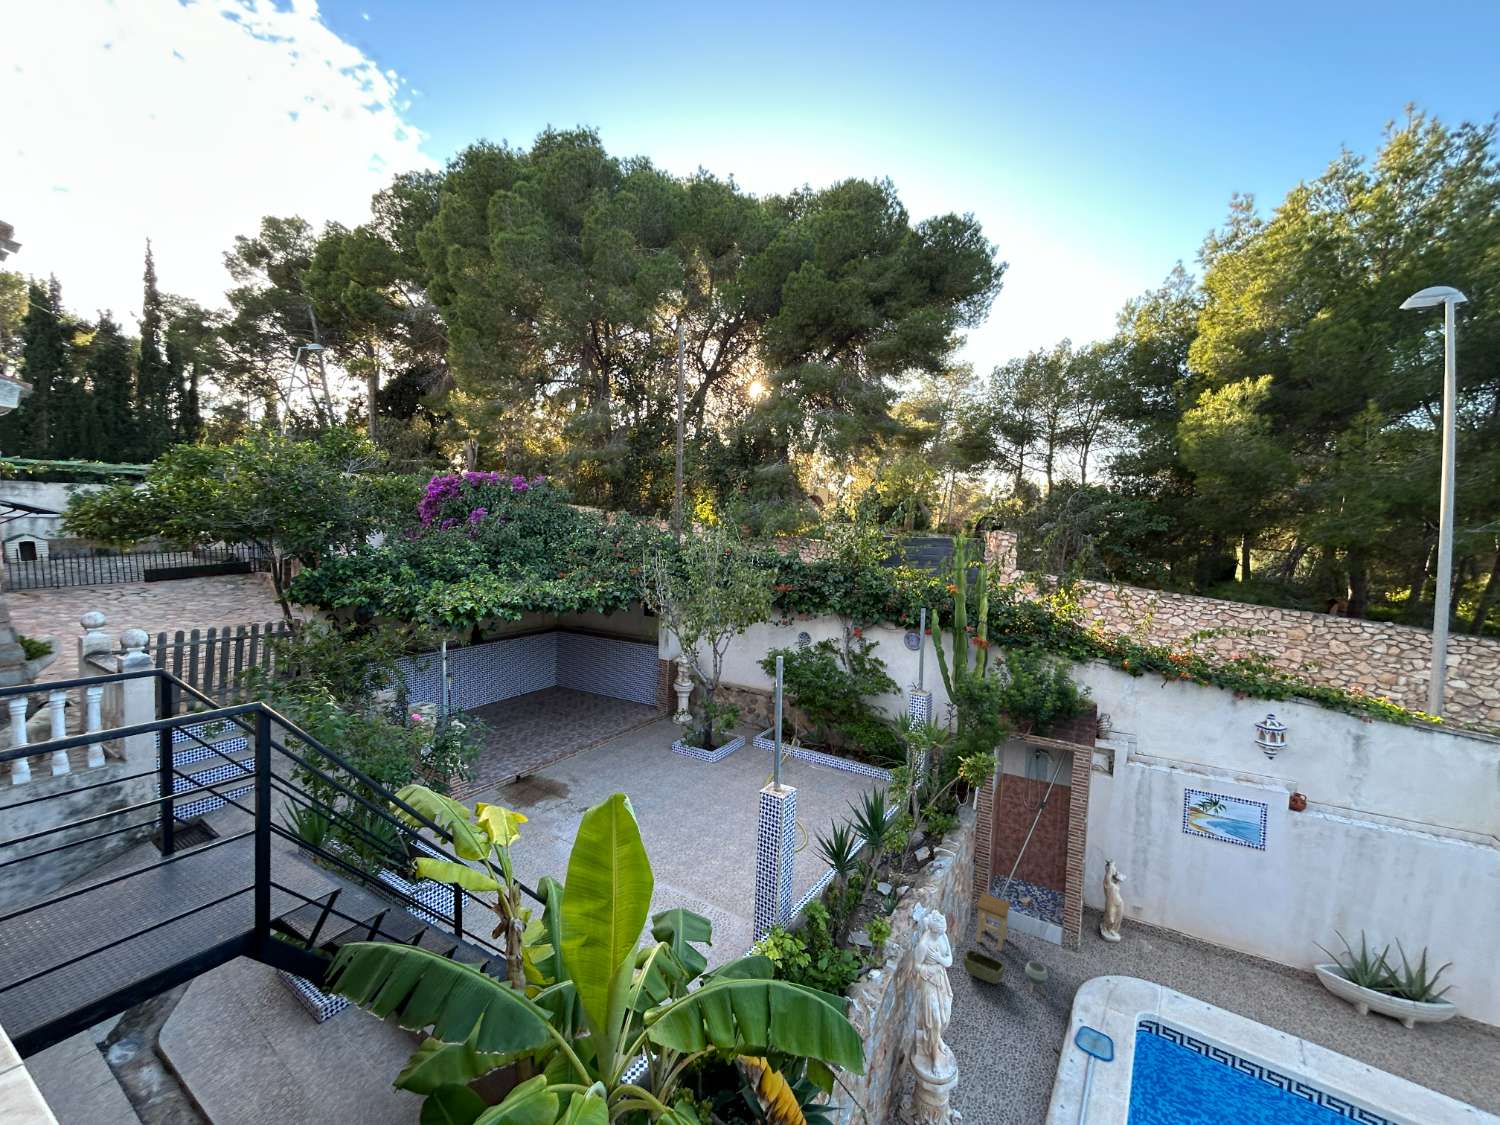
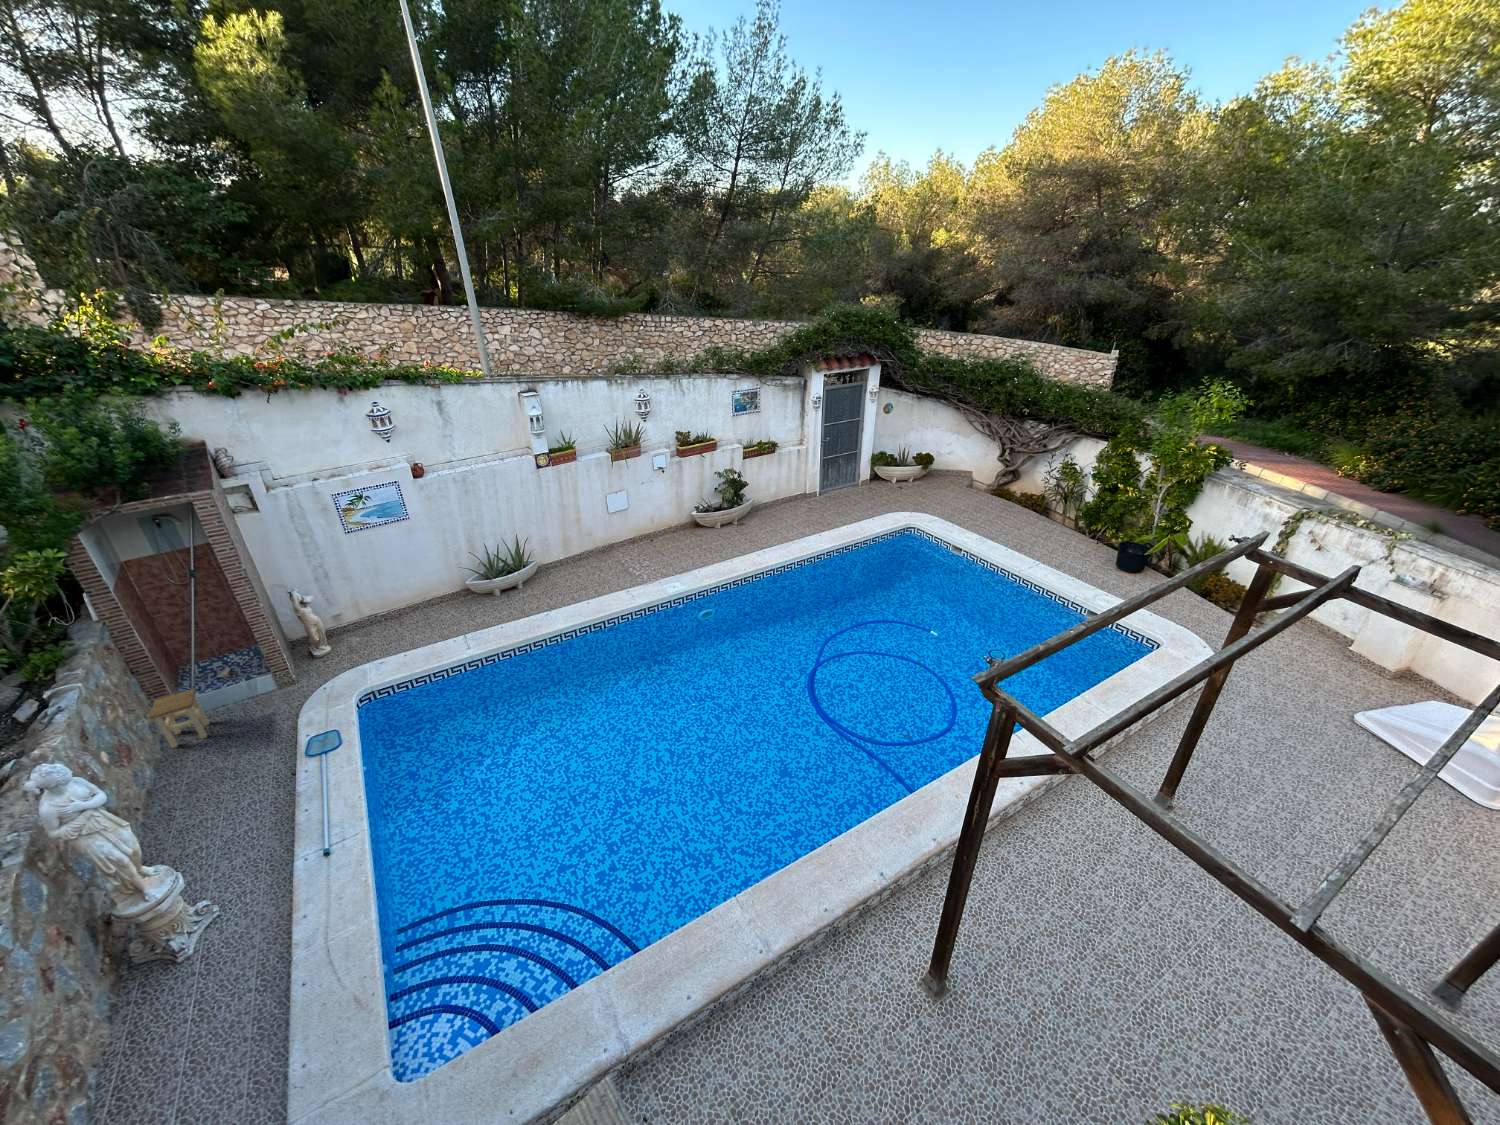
woven basket: present [962,949,1005,984] -> none [152,746,213,783]
planter: present [1025,961,1048,994] -> none [233,719,265,751]

